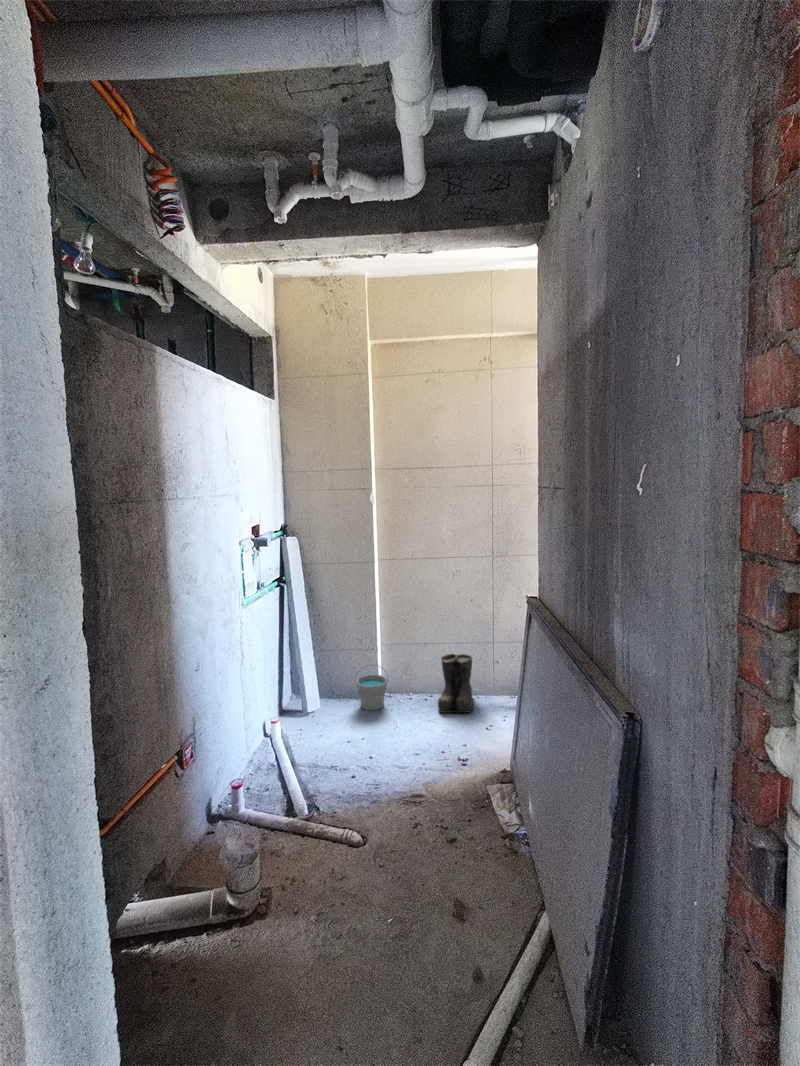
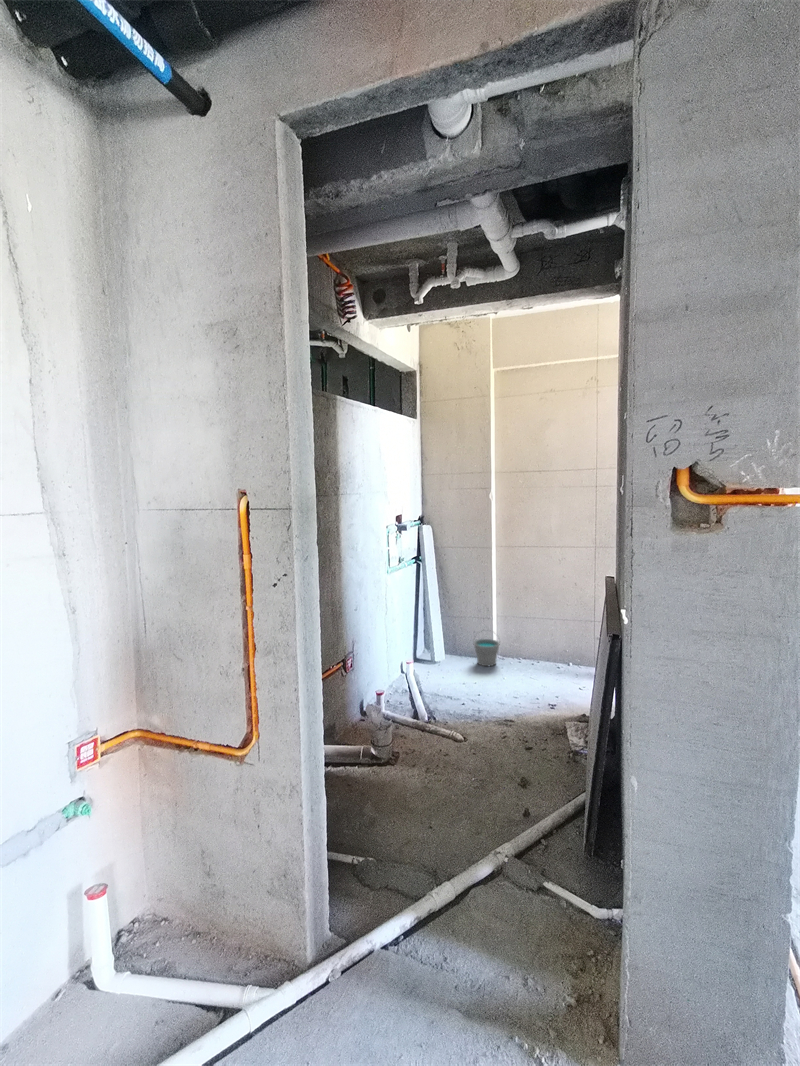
boots: present [438,654,473,713] -> none [541,628,574,675]

